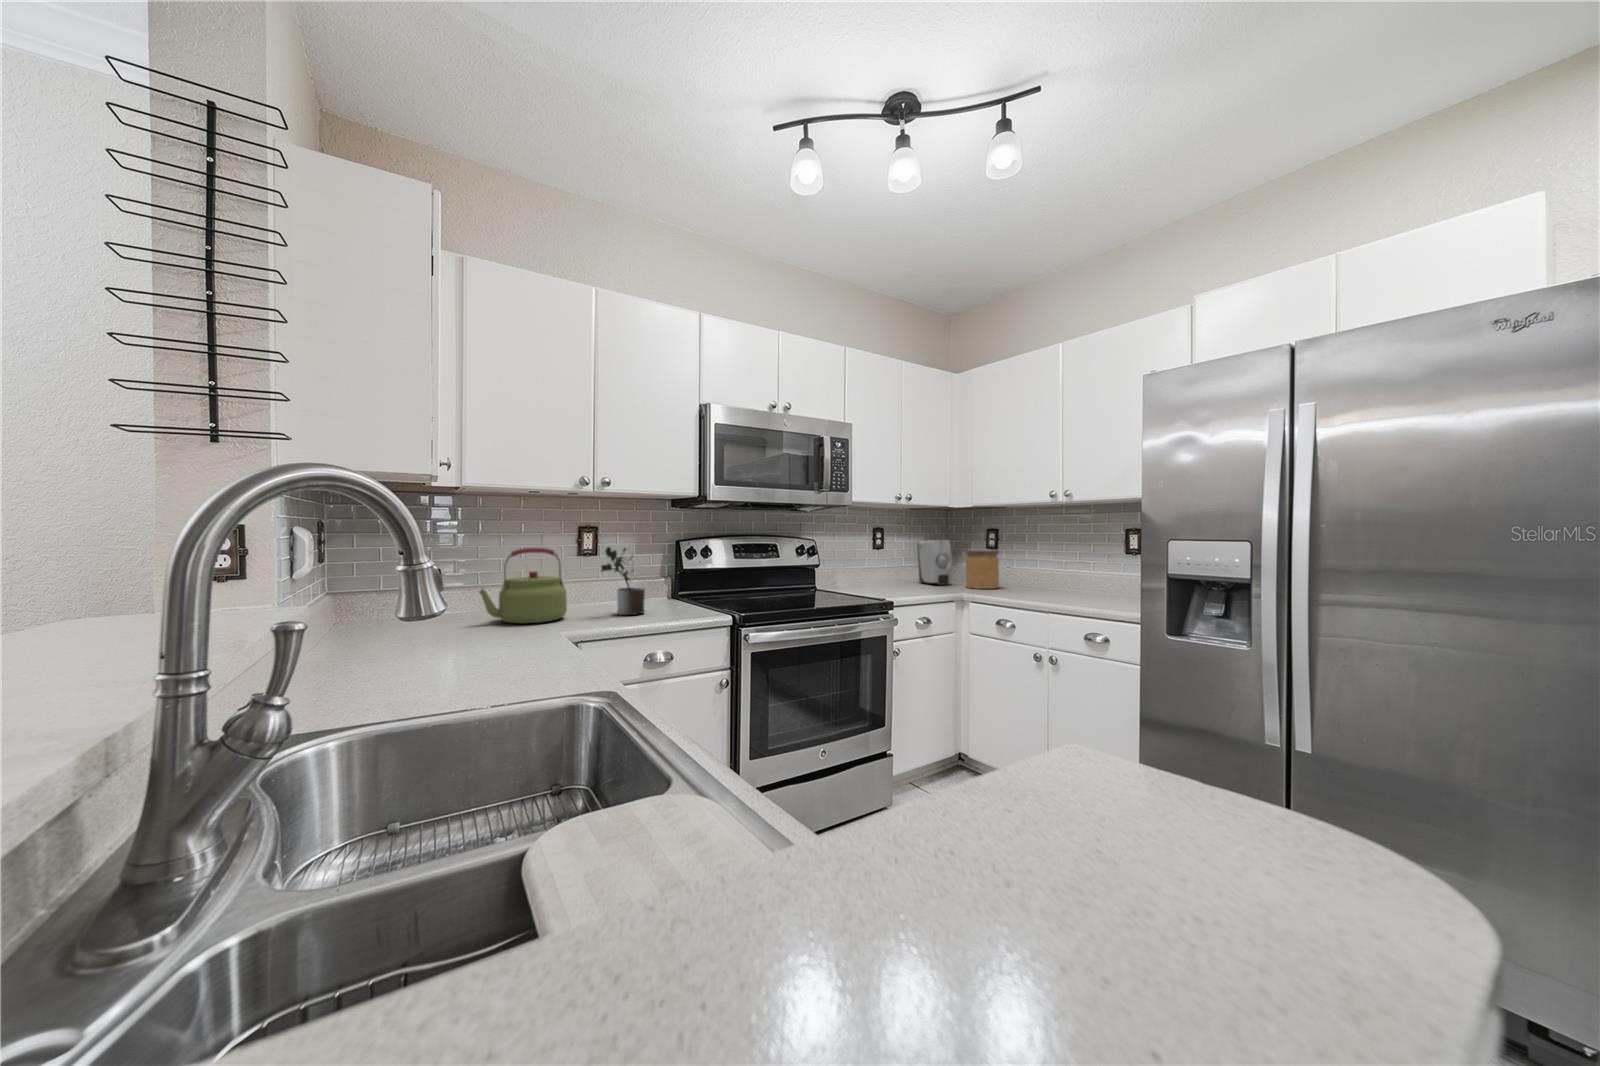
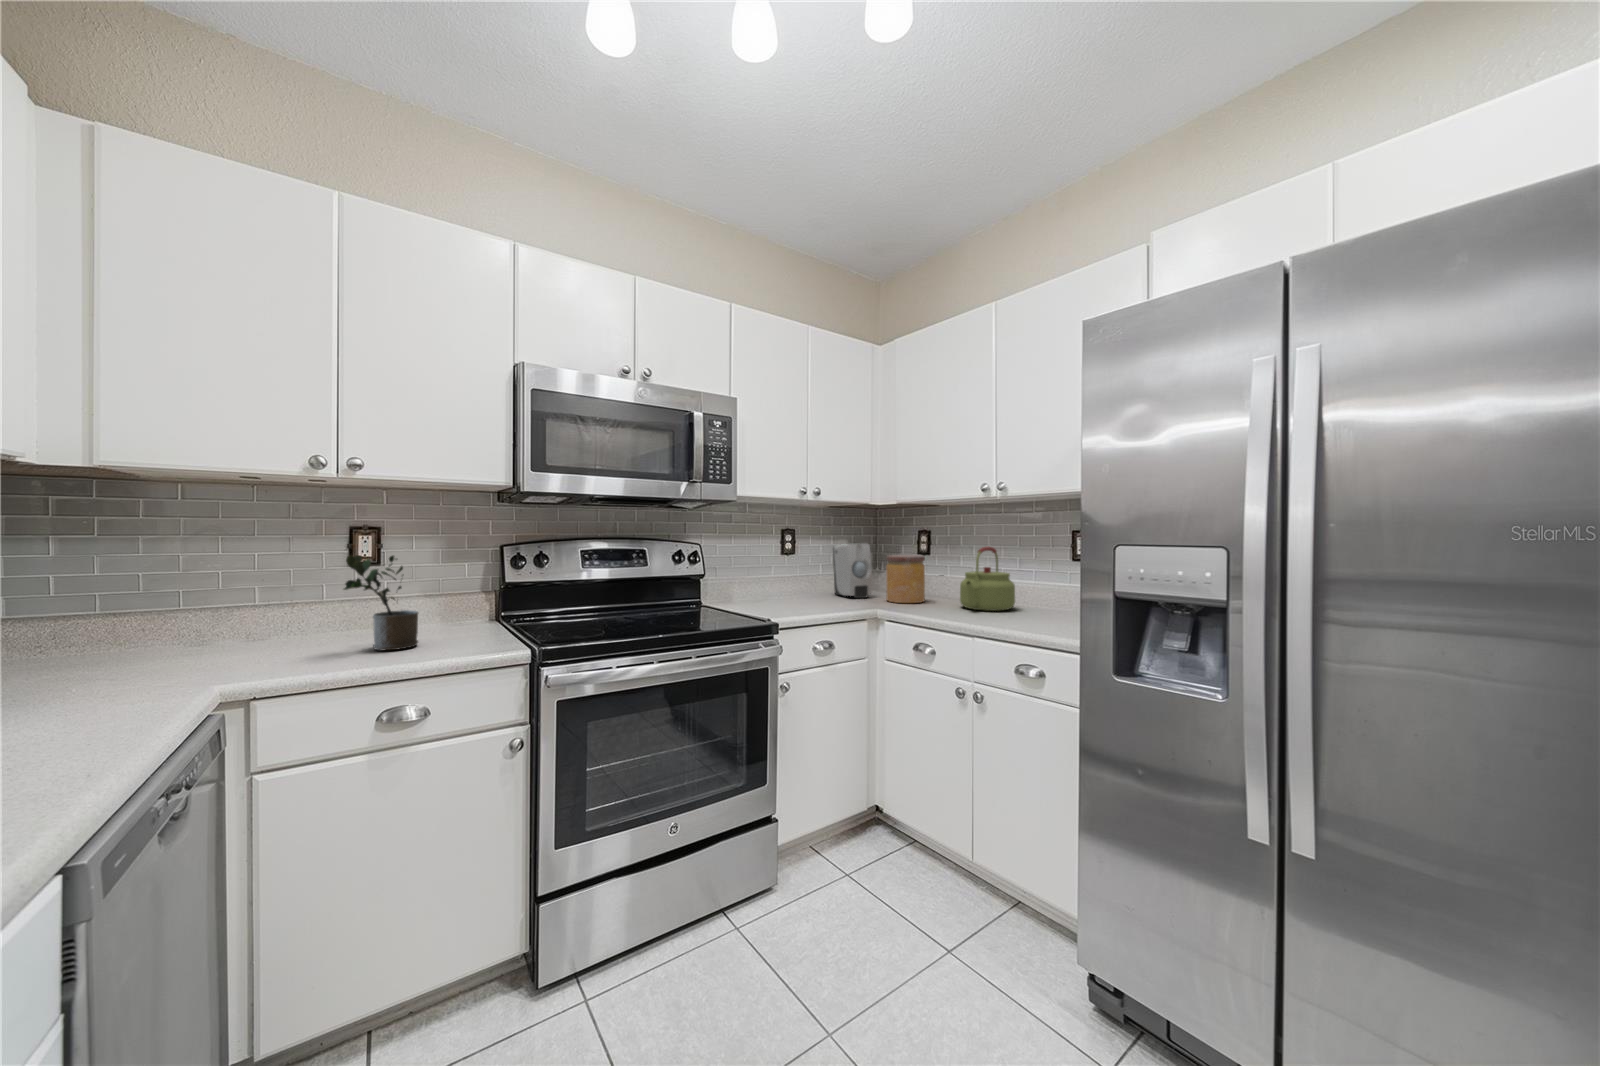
kettle: present [479,548,567,623] -> present [960,547,1015,611]

